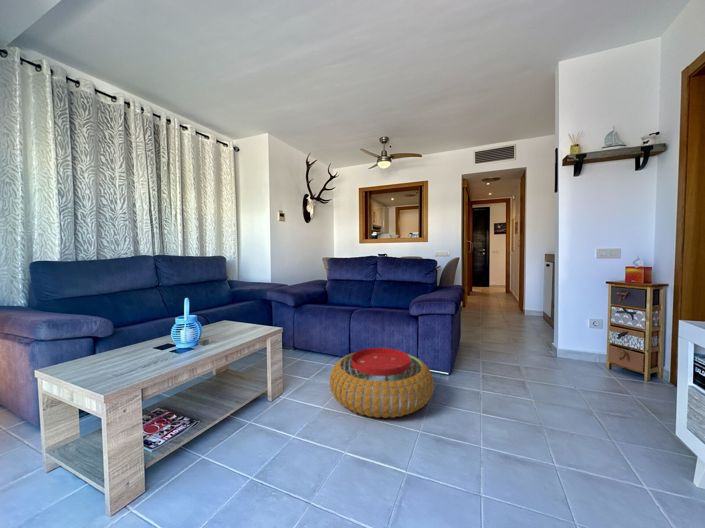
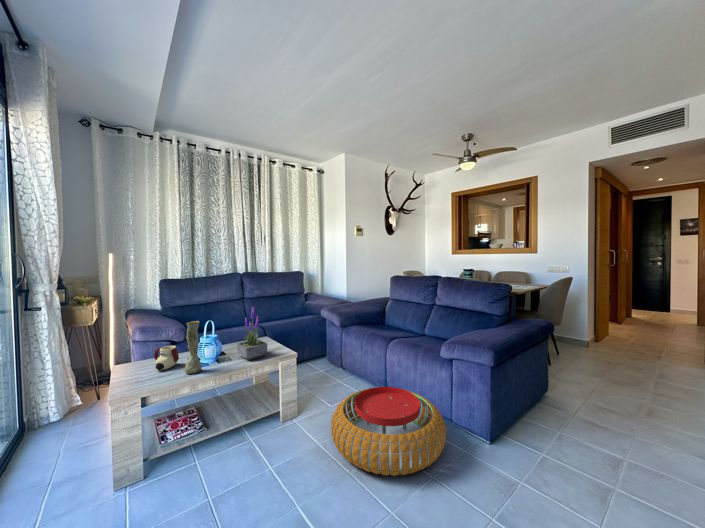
potted plant: none [213,279,251,340] -> present [237,308,267,360]
vase: none [165,295,187,360] -> present [184,321,202,374]
mug: none [102,332,142,364] -> present [154,346,179,370]

